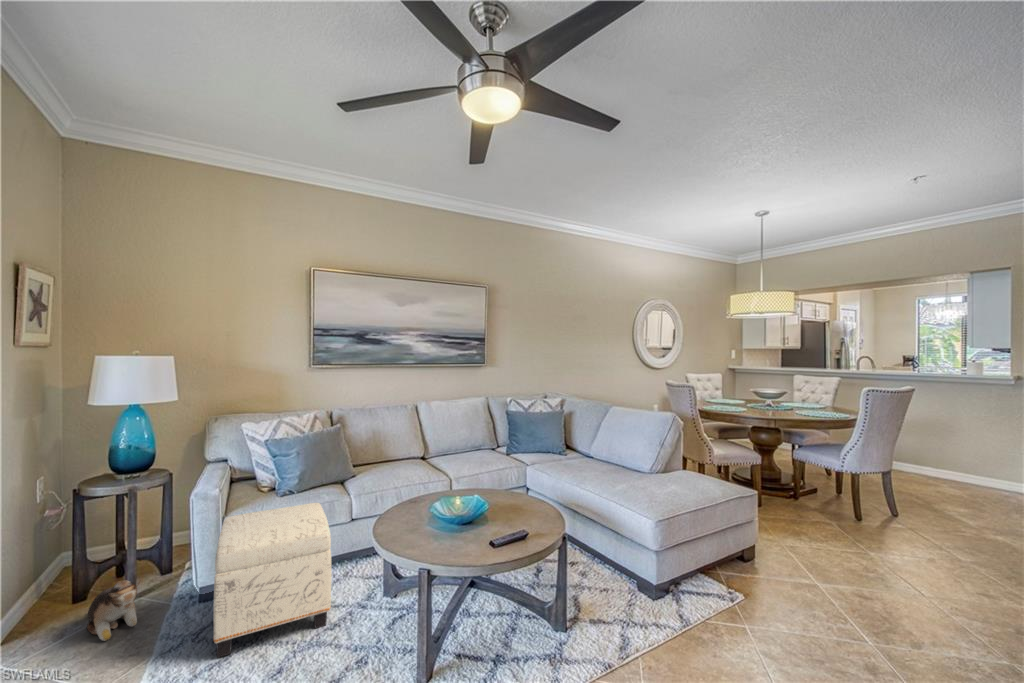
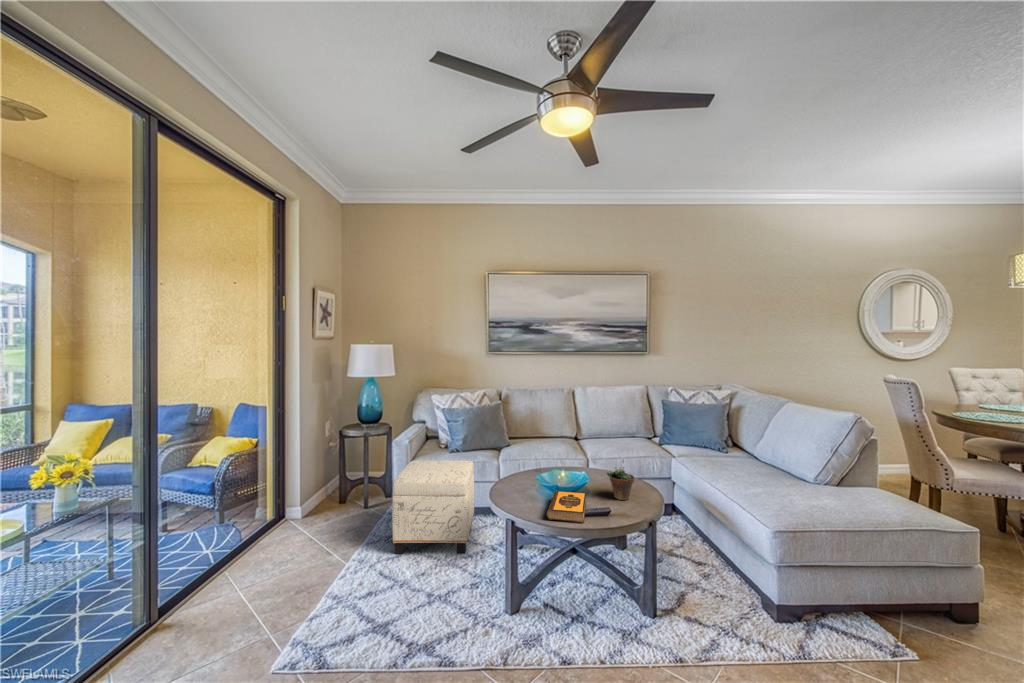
succulent plant: none [509,473,536,517] -> present [607,460,634,500]
hardback book: none [459,517,511,556] -> present [547,491,586,522]
plush toy: present [87,580,141,641] -> none [341,490,364,527]

